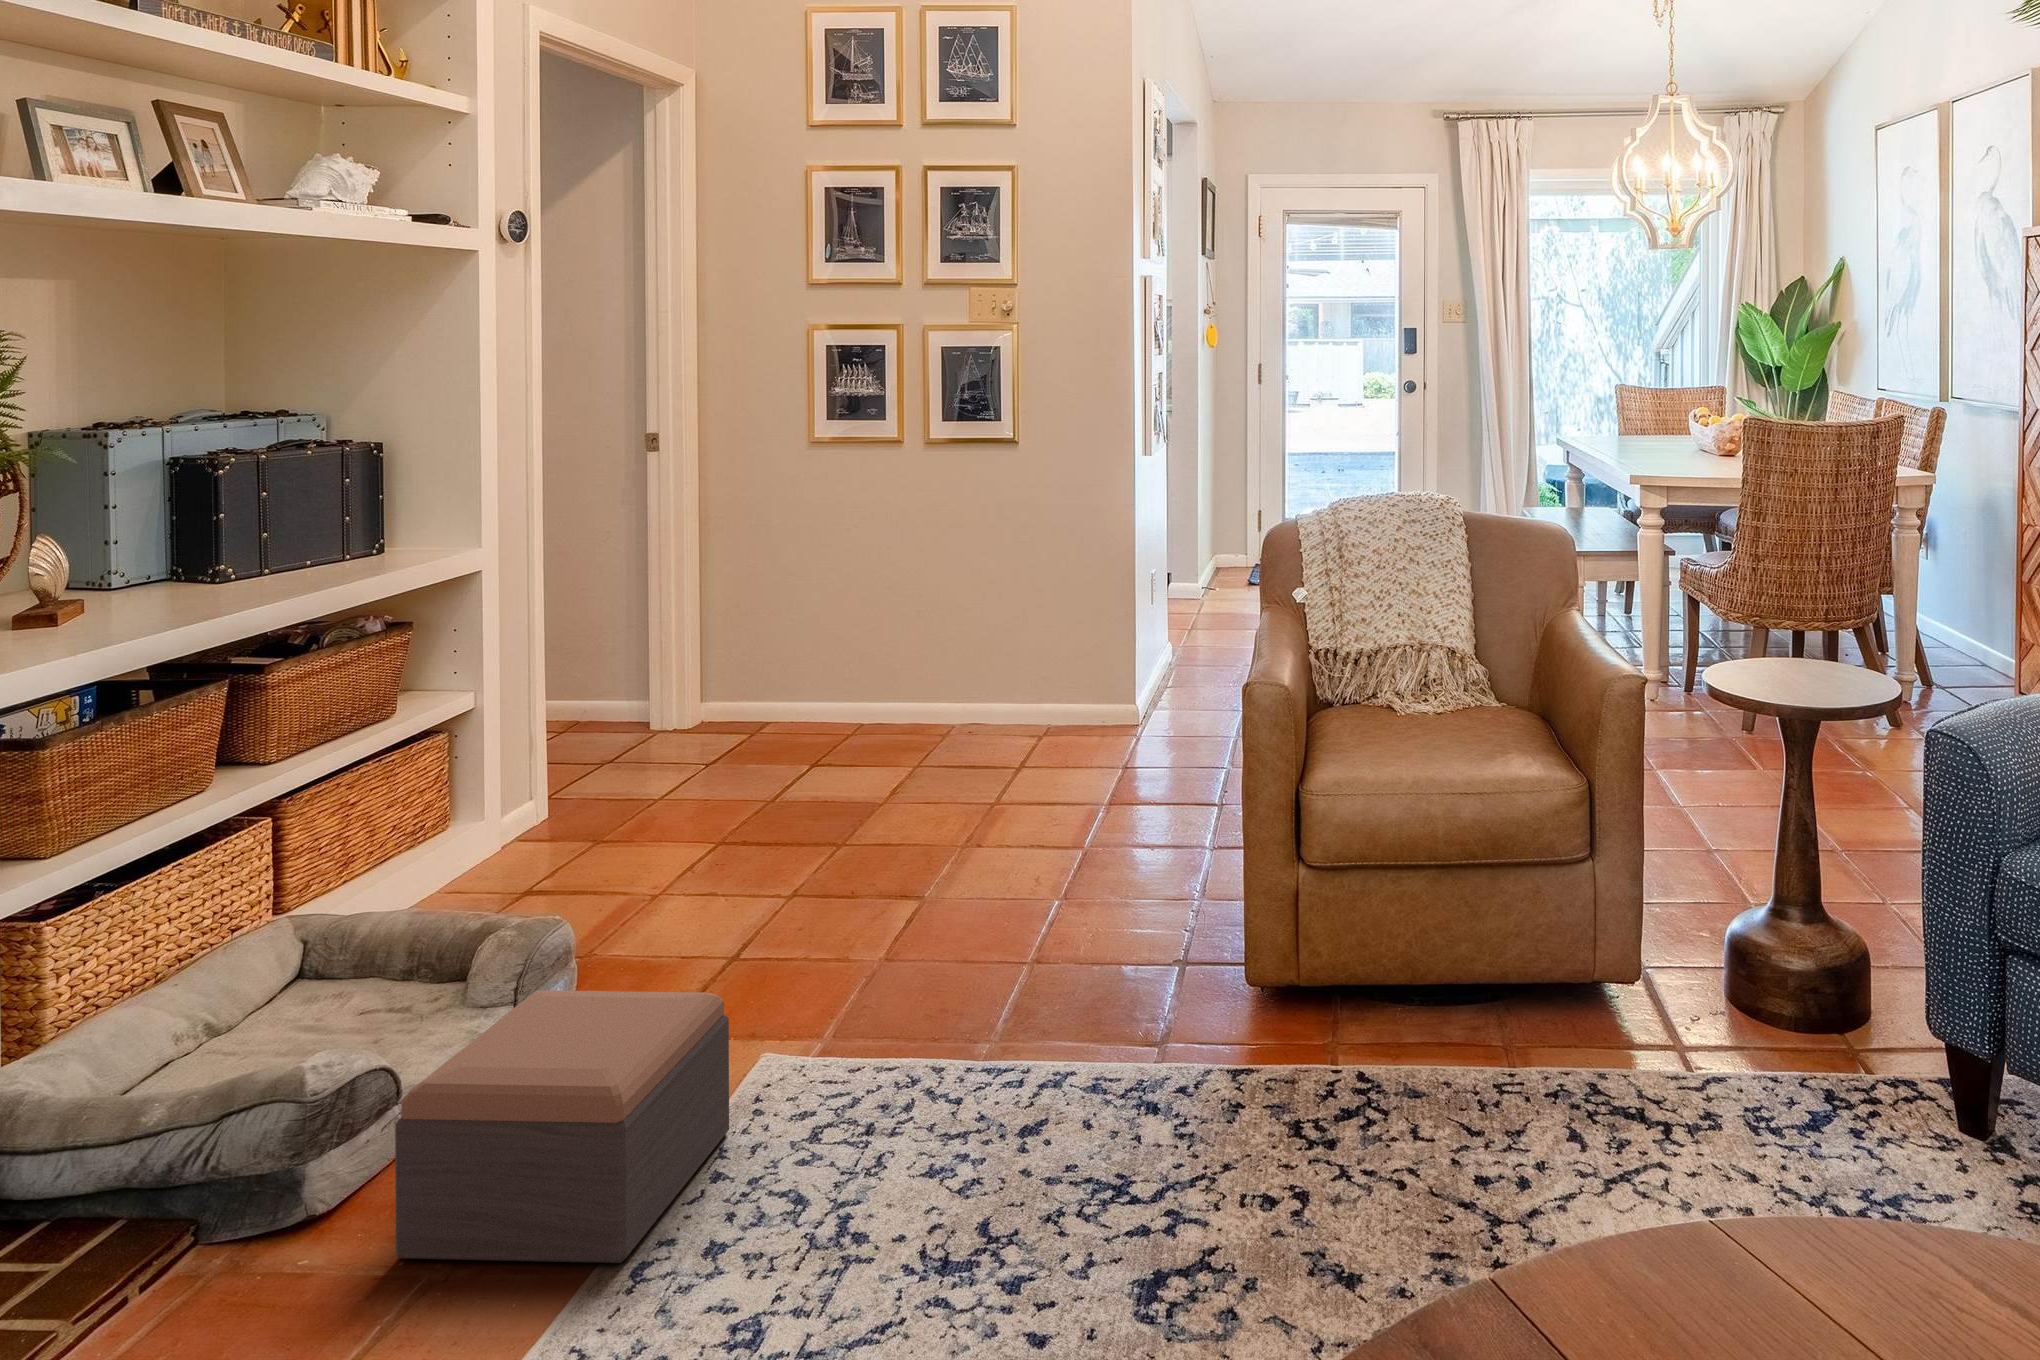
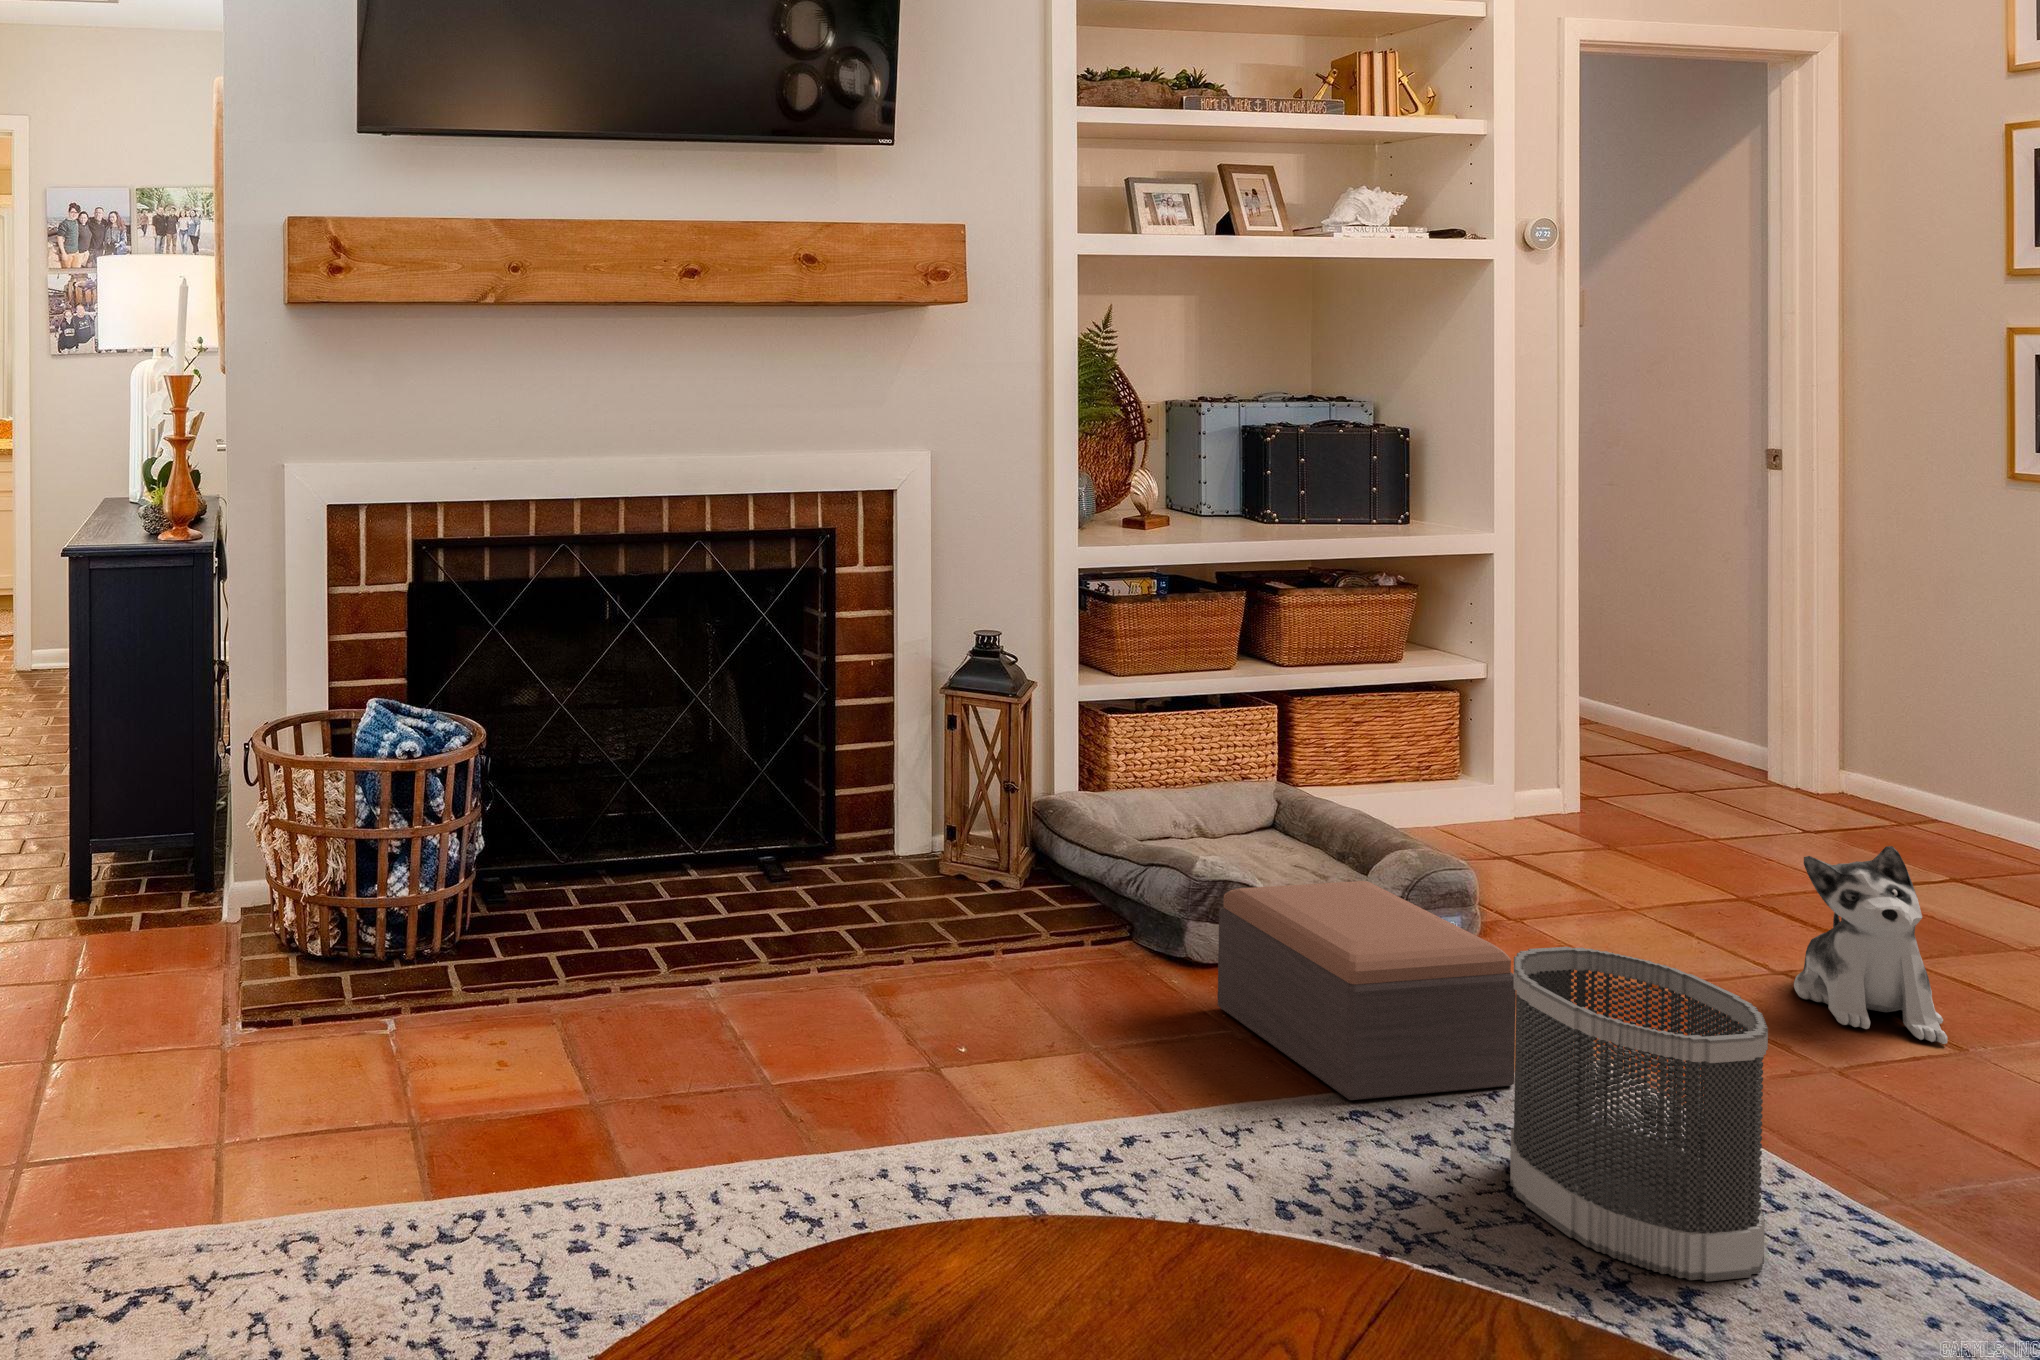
plush toy: none [811,754,916,919] -> present [1794,846,1948,1044]
wastebasket: none [792,931,993,1249] -> present [1510,947,1768,1282]

